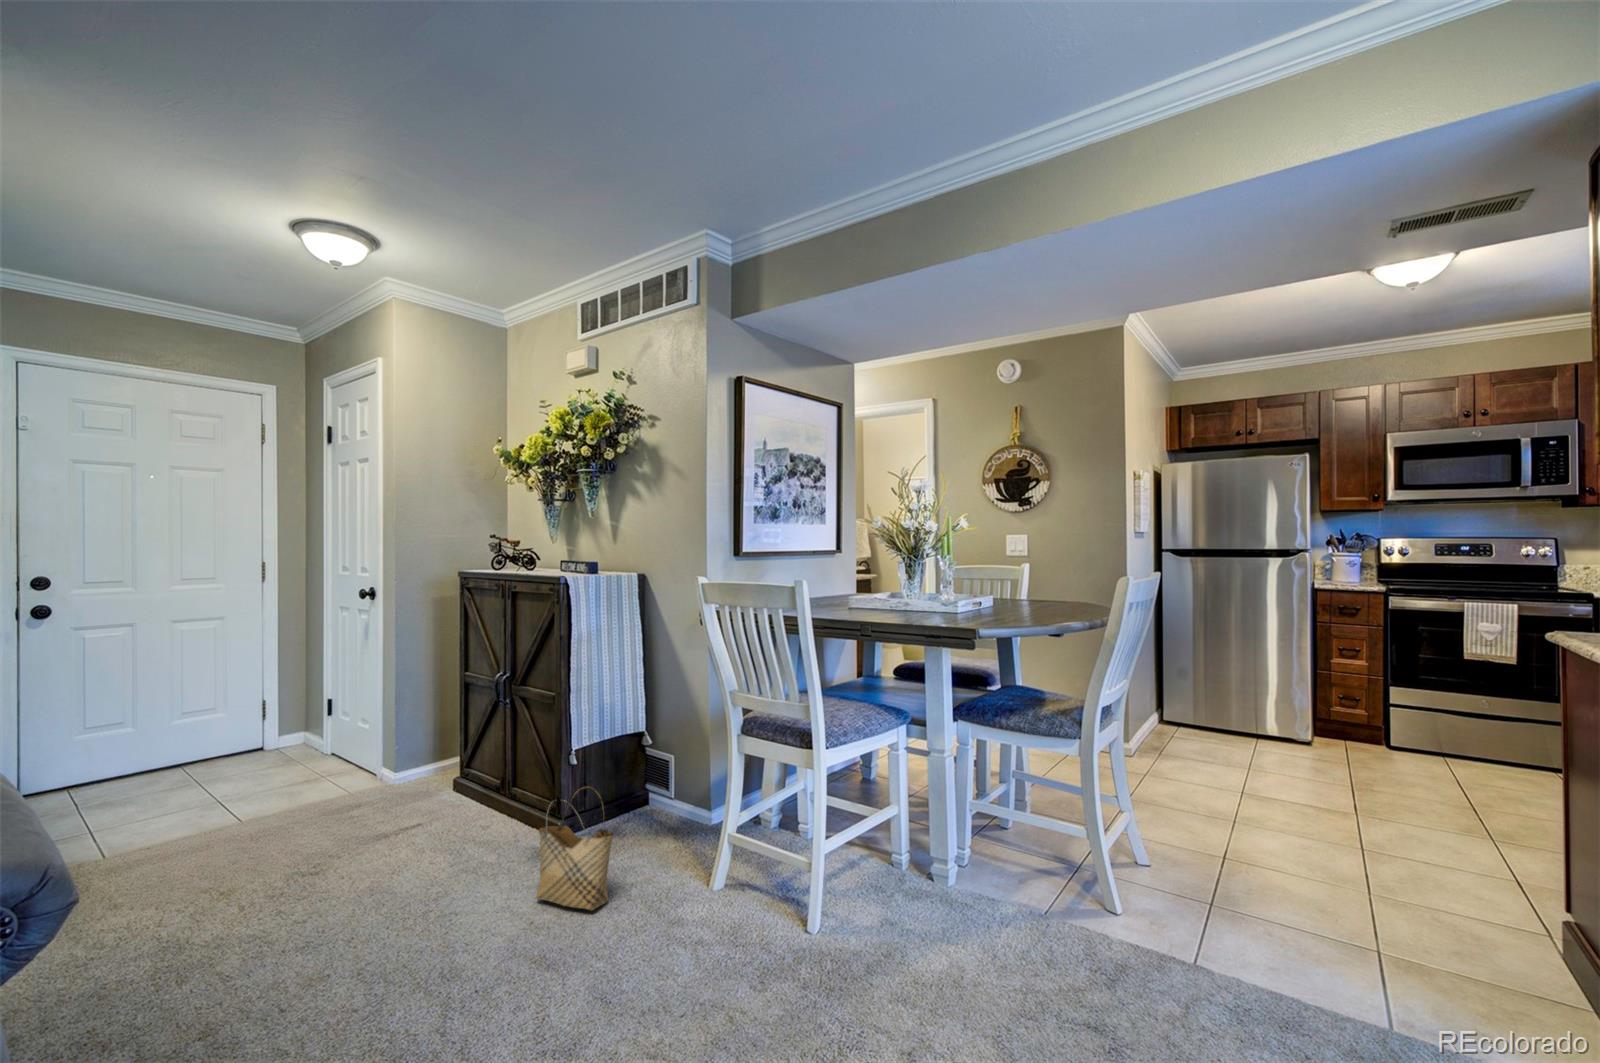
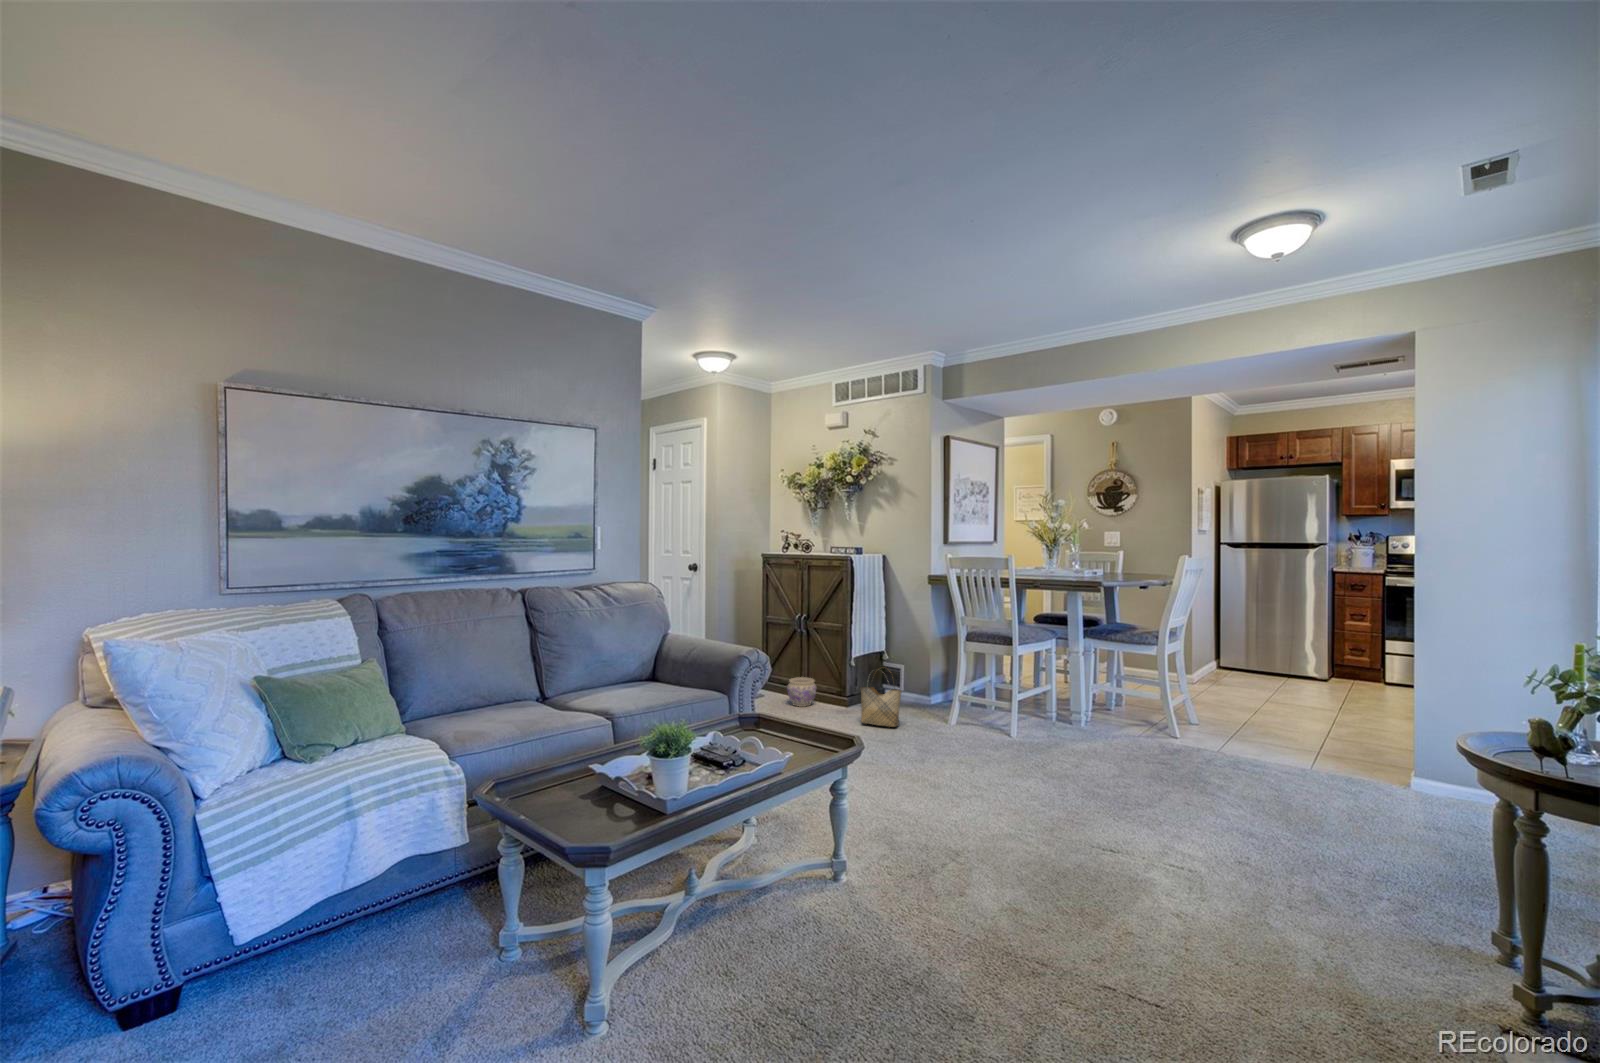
planter: none [455,785,511,843] -> present [787,677,816,707]

